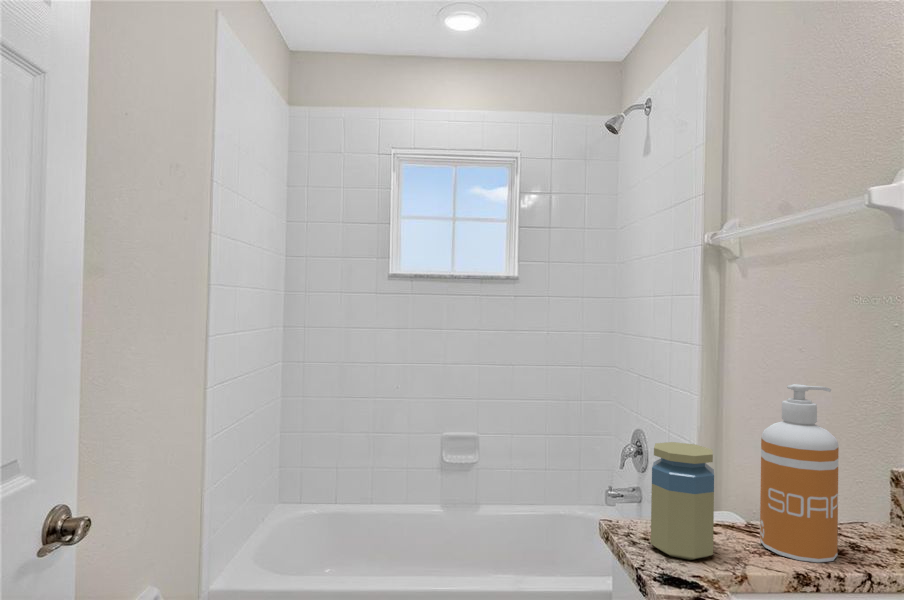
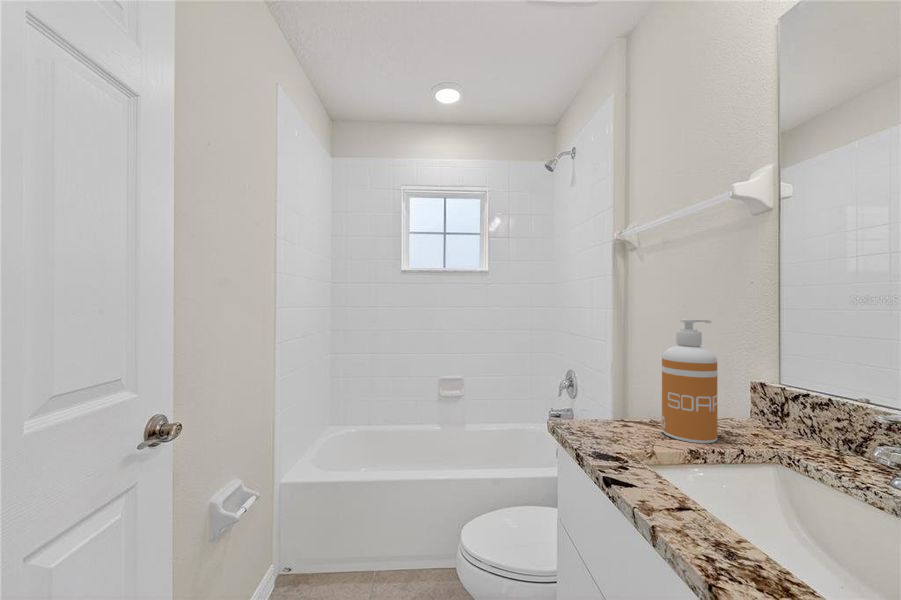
jar: present [651,442,714,560] -> none [585,362,630,443]

